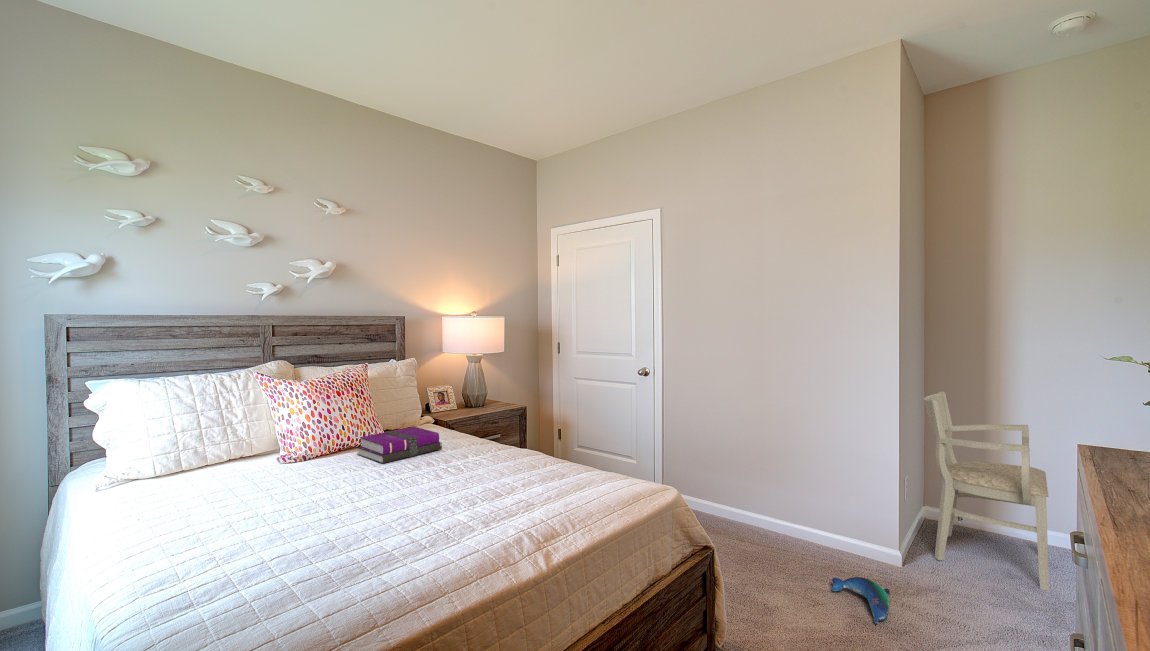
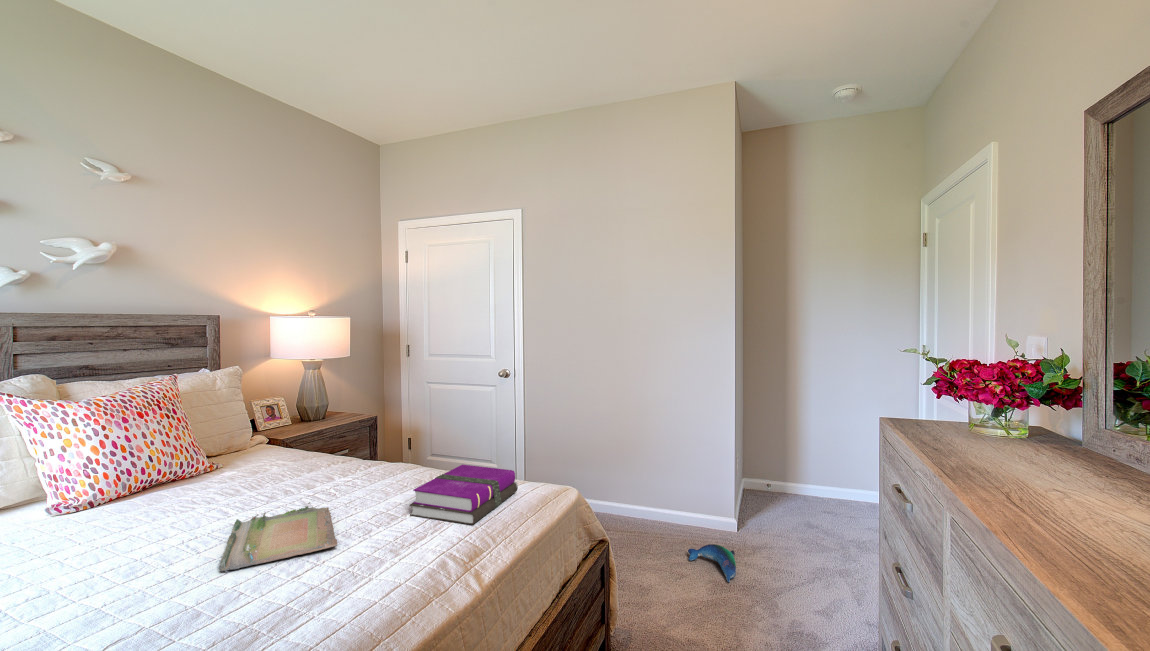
armchair: present [924,391,1049,591] -> none [745,380,833,532]
notebook: present [357,427,442,463] -> present [410,465,518,525]
tray: none [359,472,452,519] -> present [220,502,337,572]

